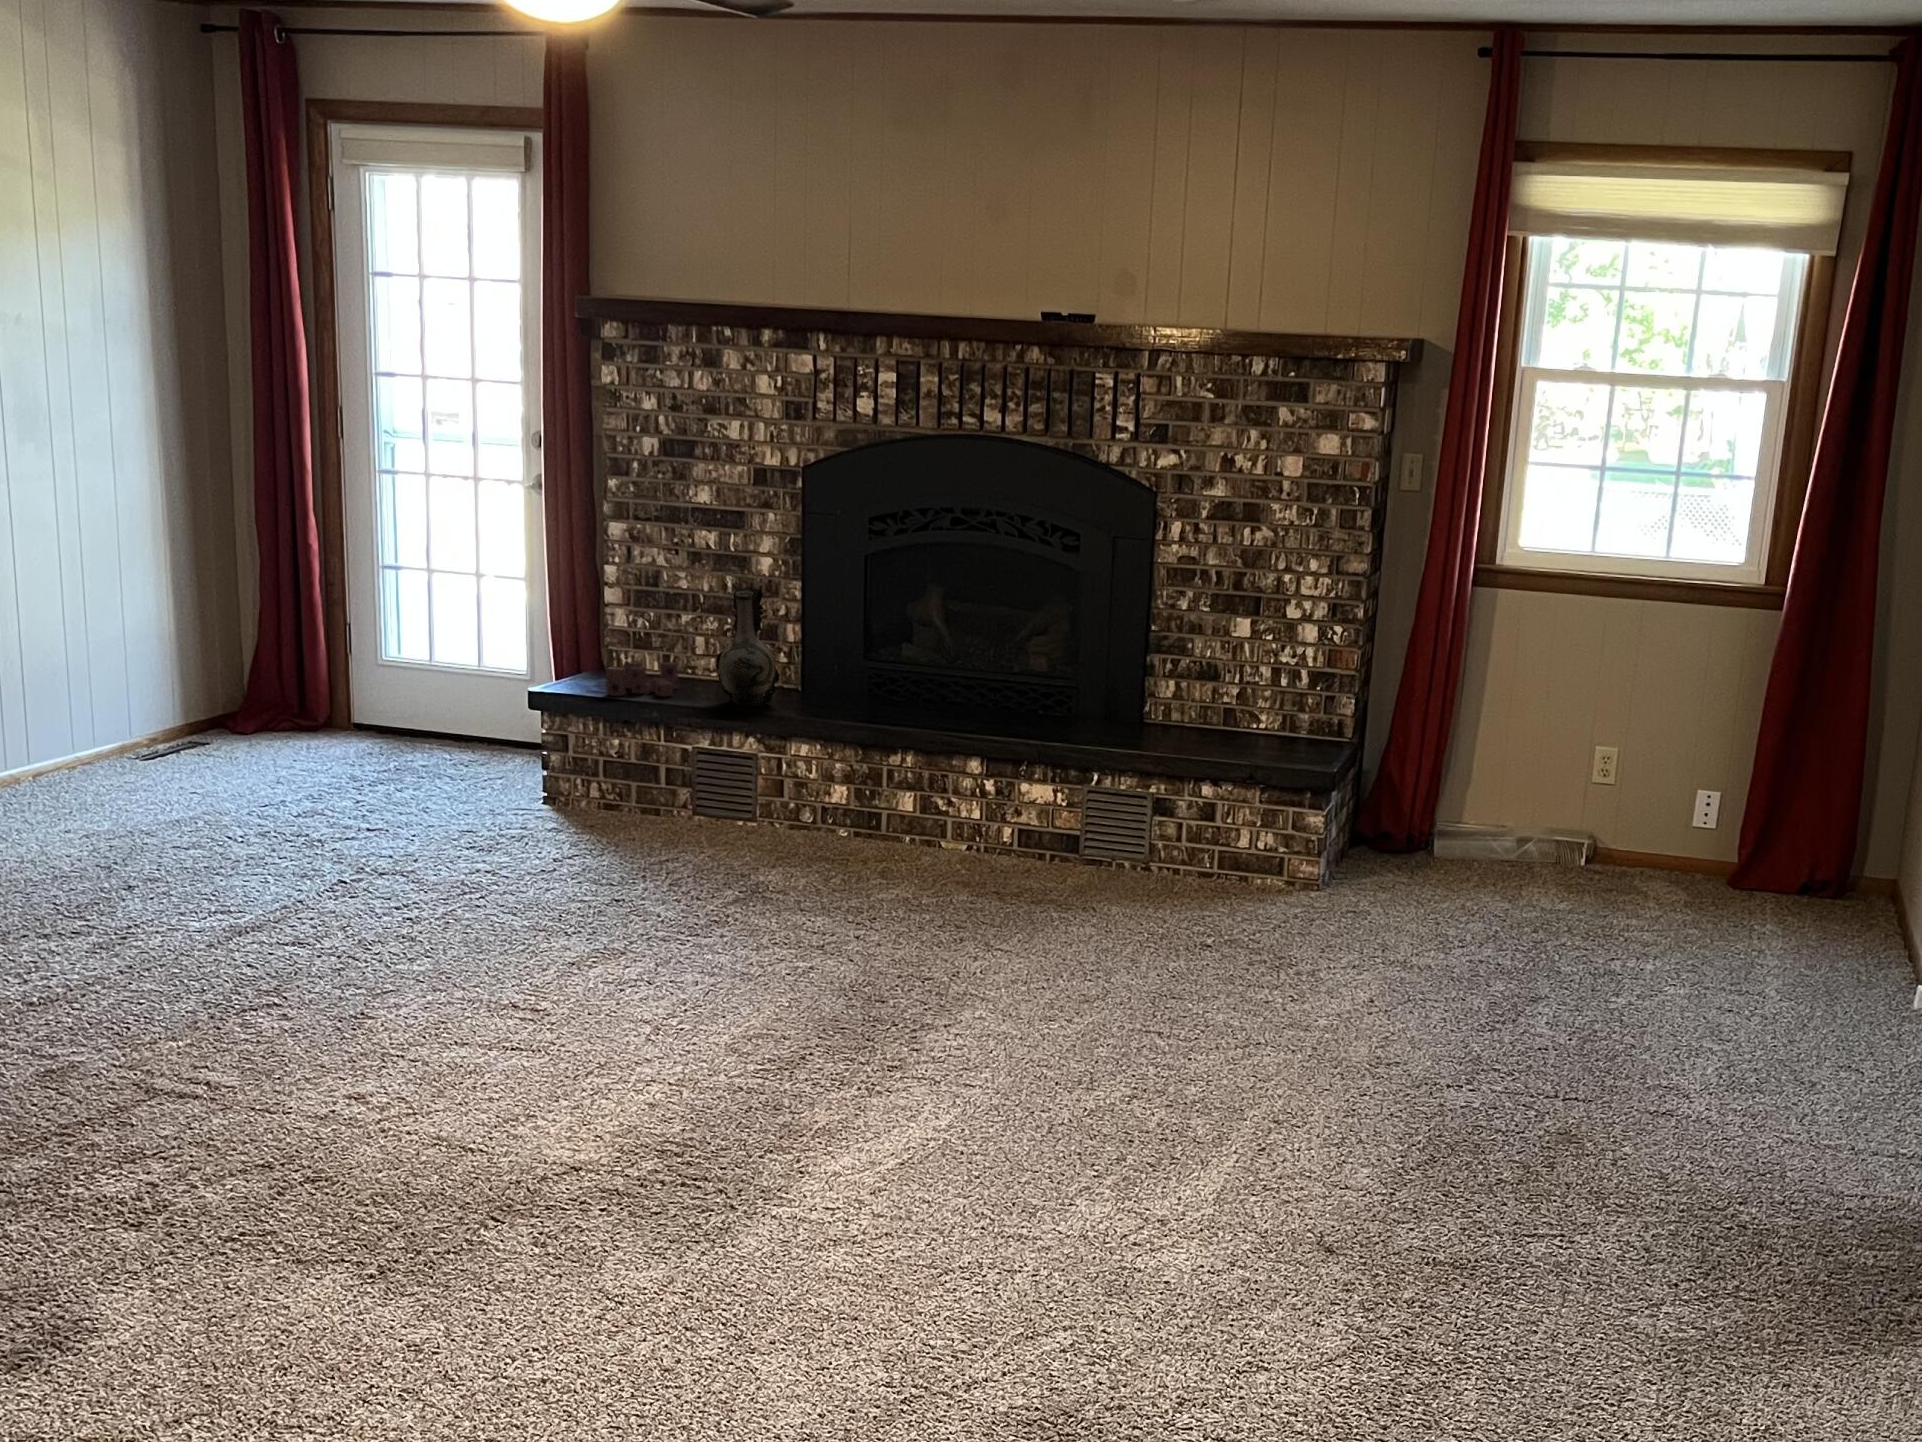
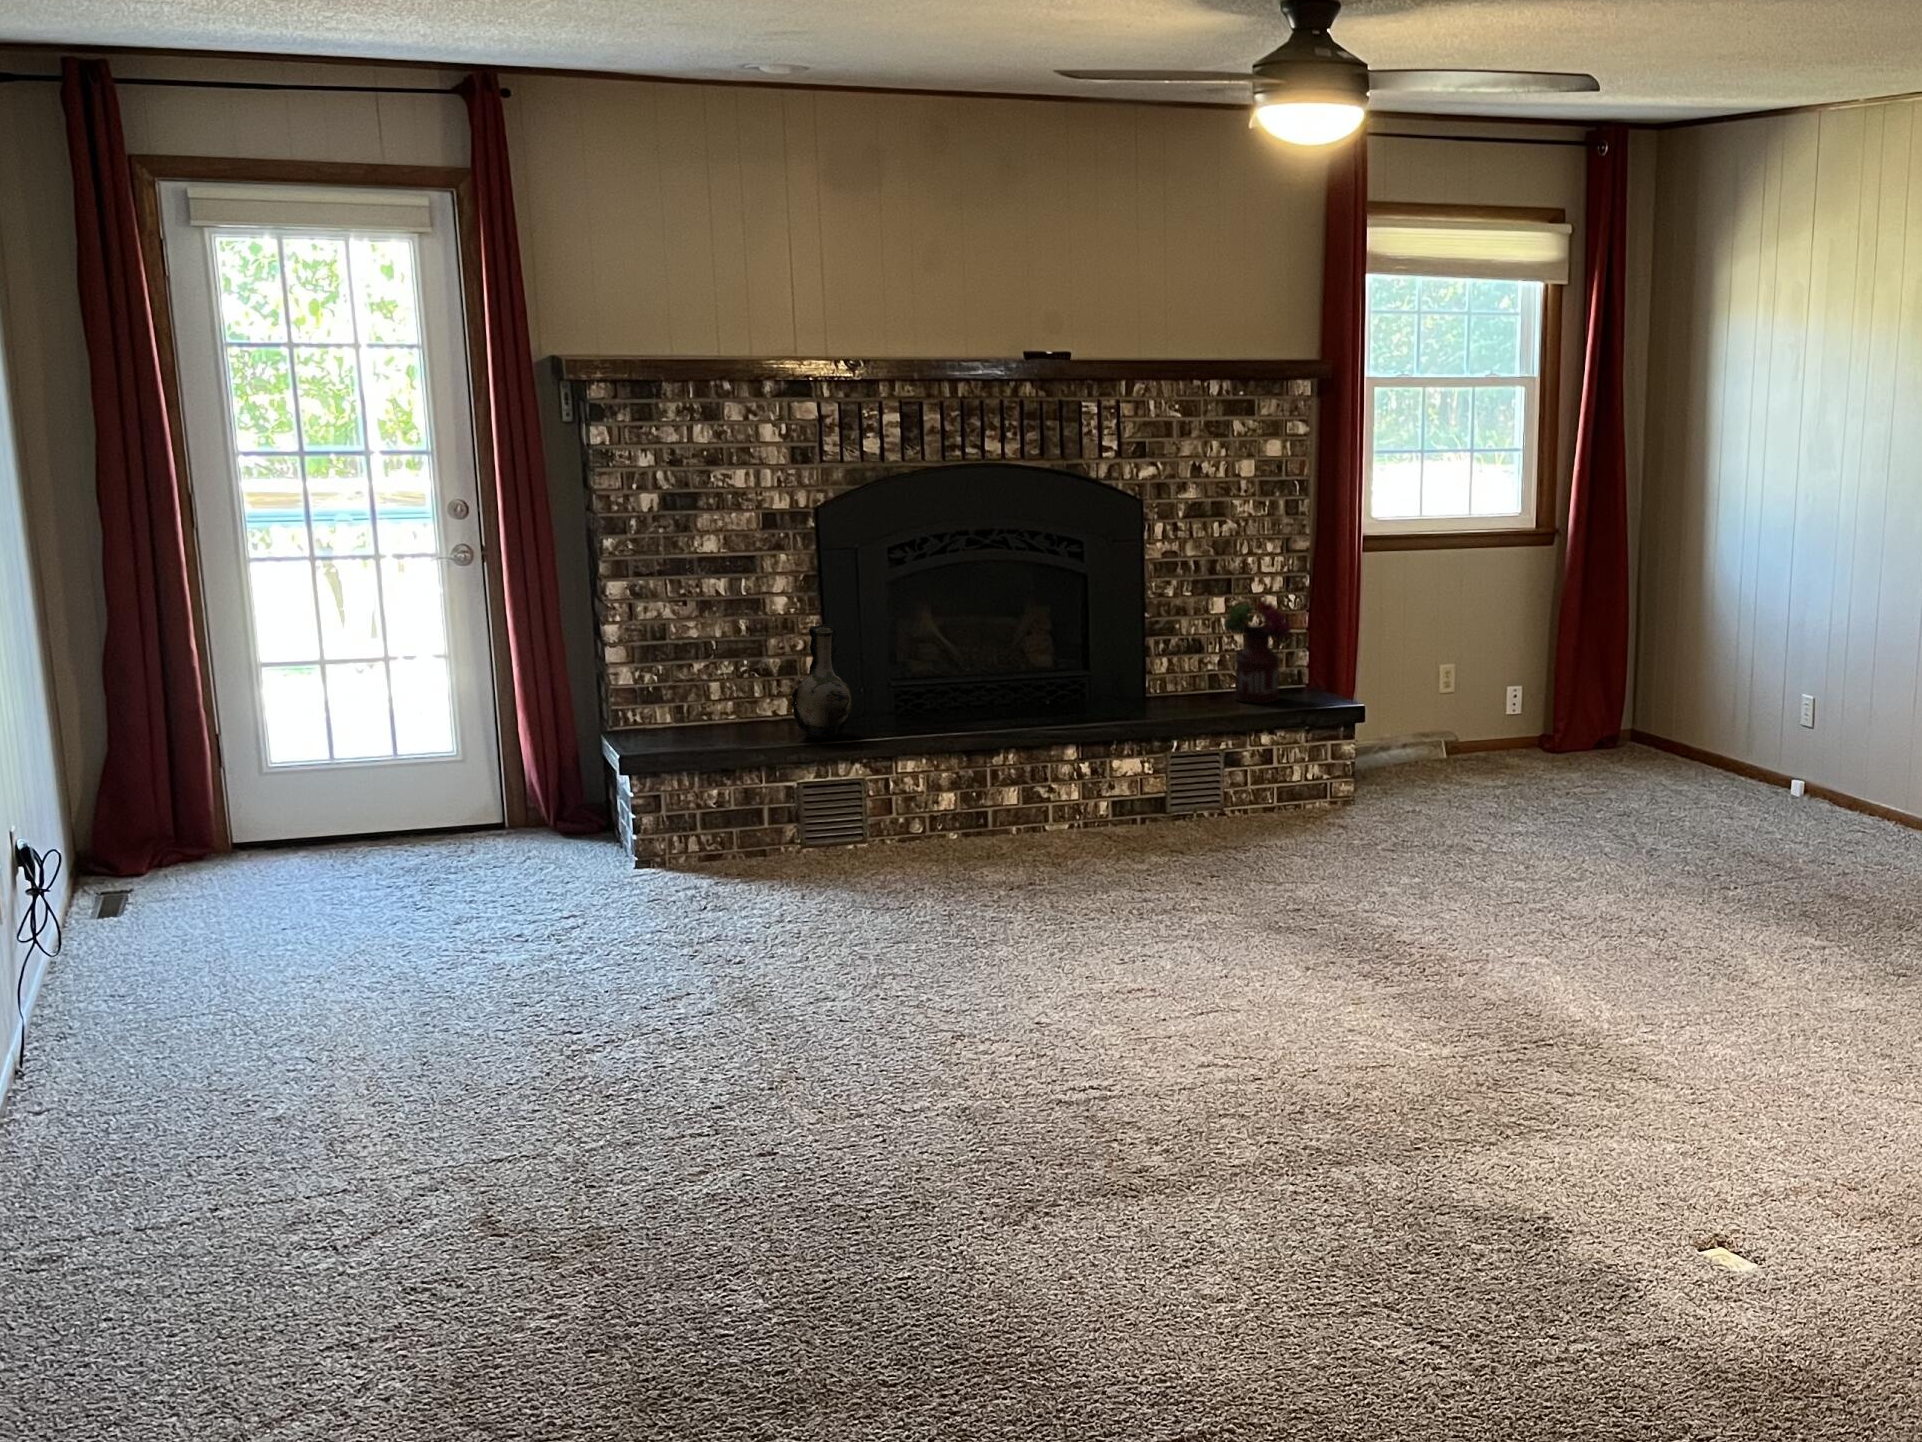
flower arrangement: none [1208,625,1297,750] -> present [1224,600,1291,703]
candle: present [606,662,678,696] -> none [677,710,745,749]

